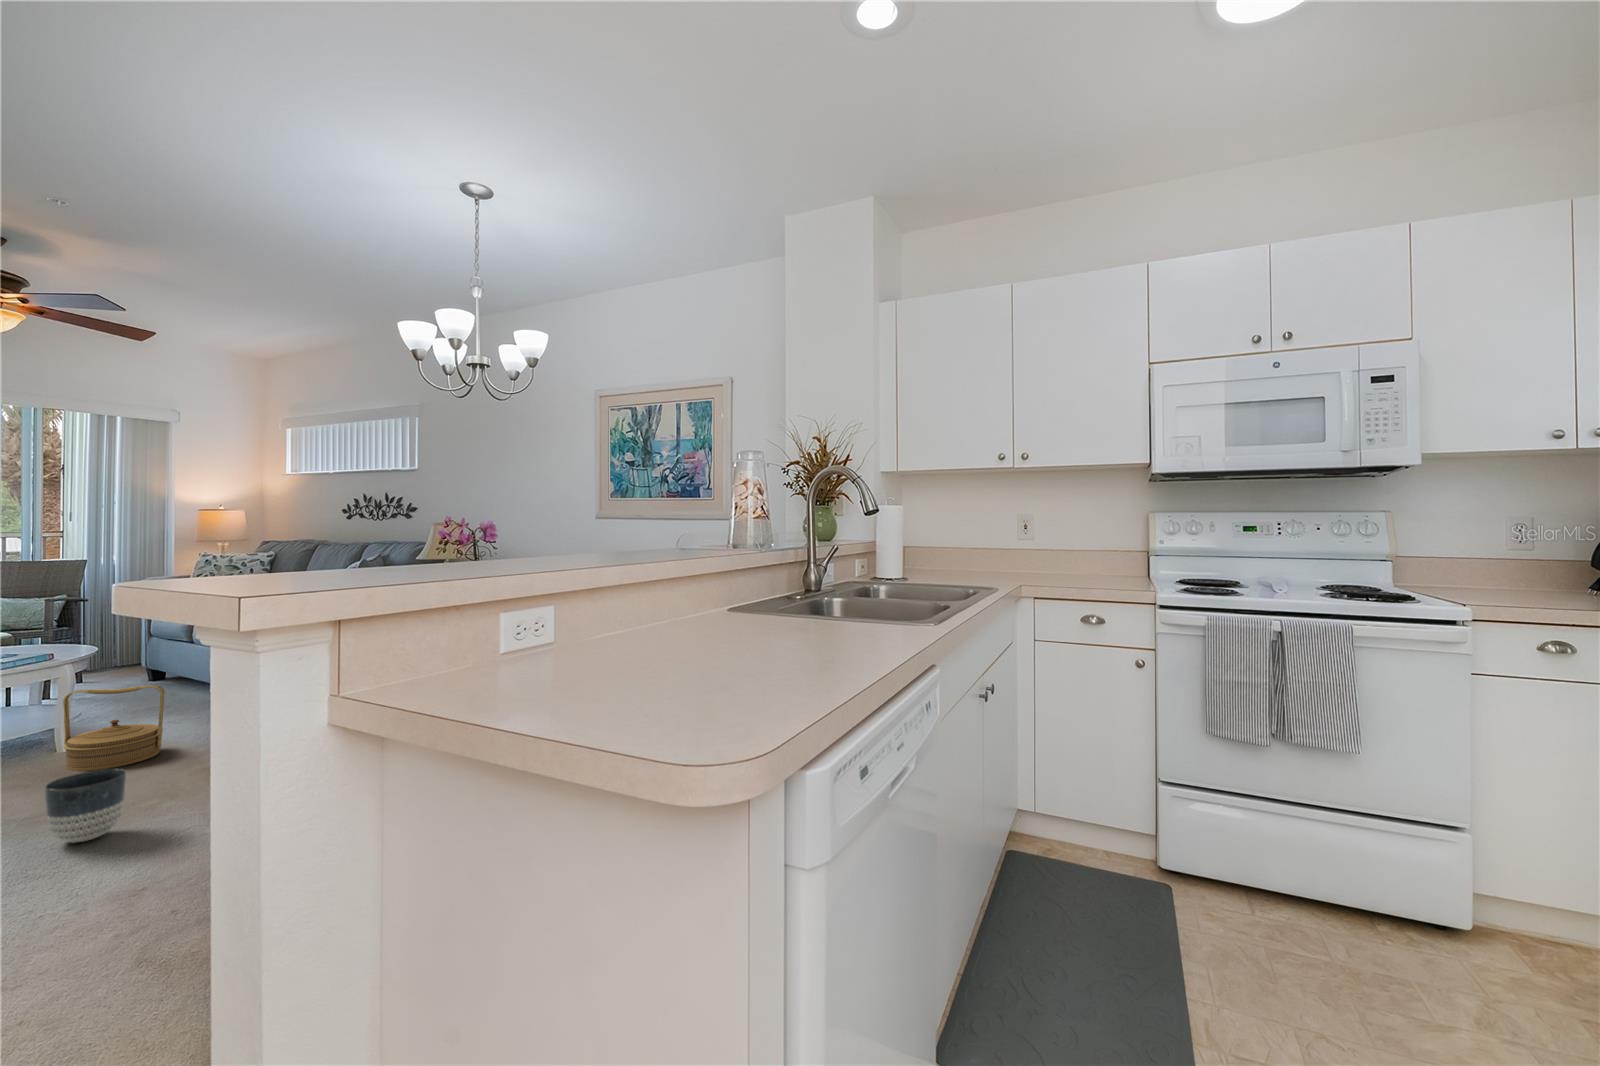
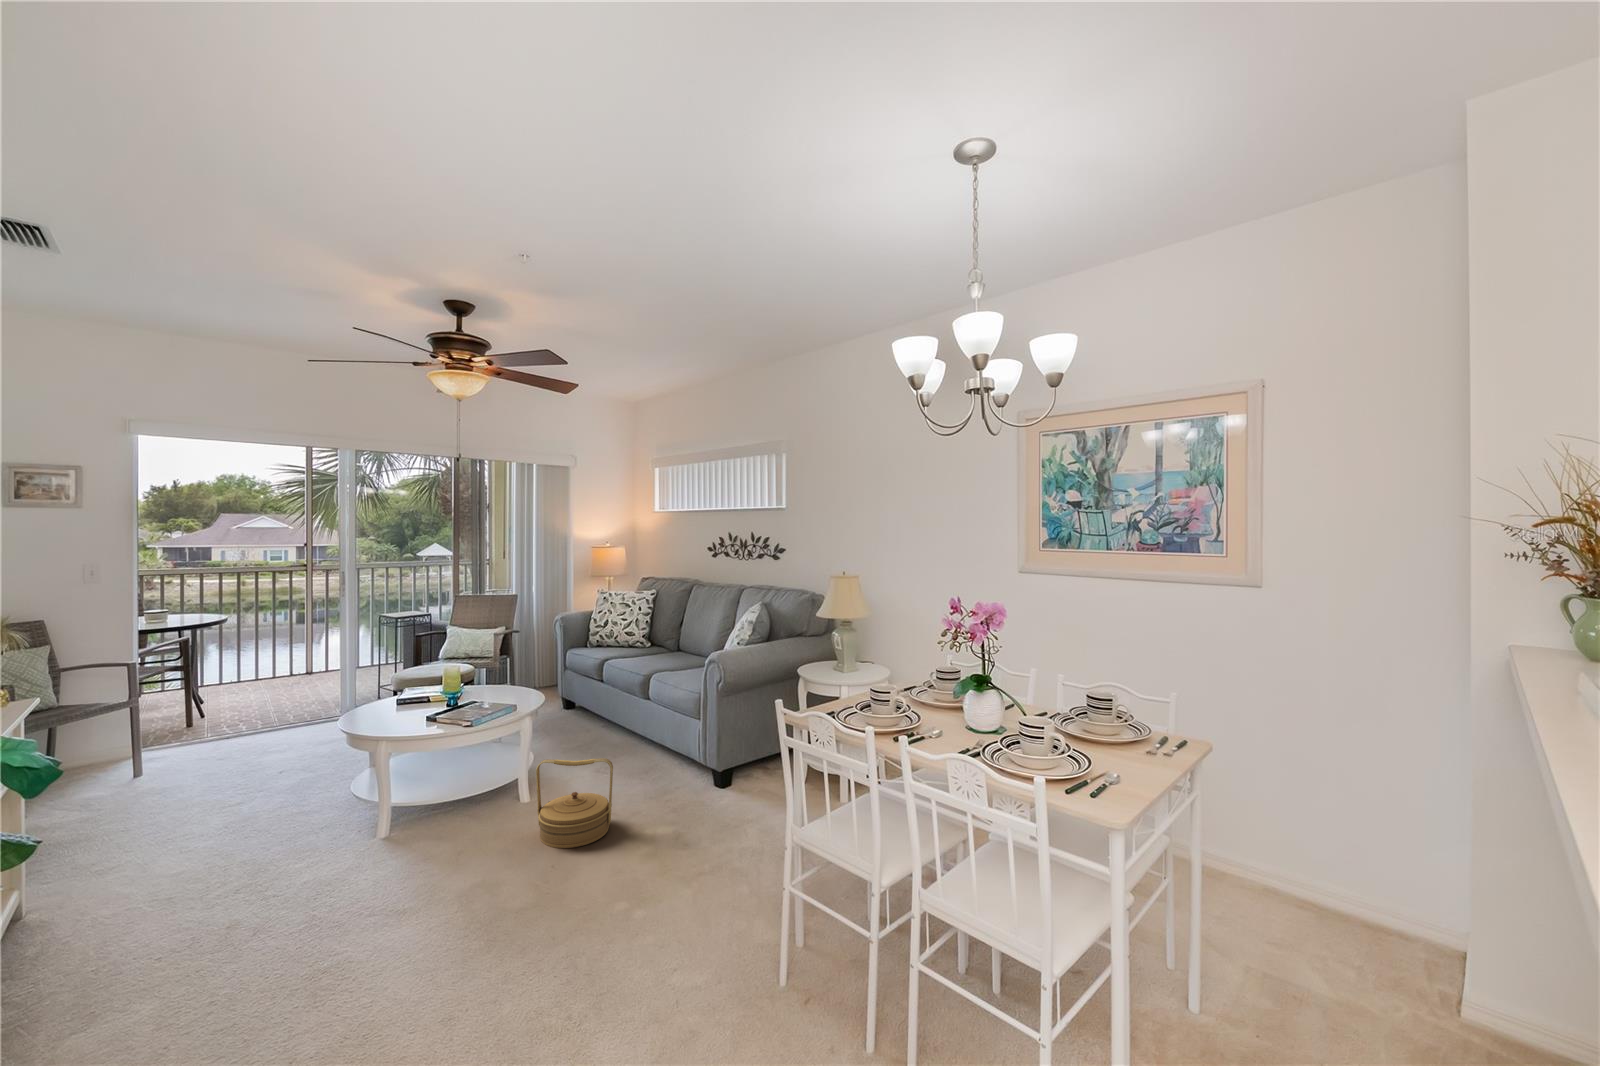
planter: present [45,769,126,843] -> none [557,896,622,989]

